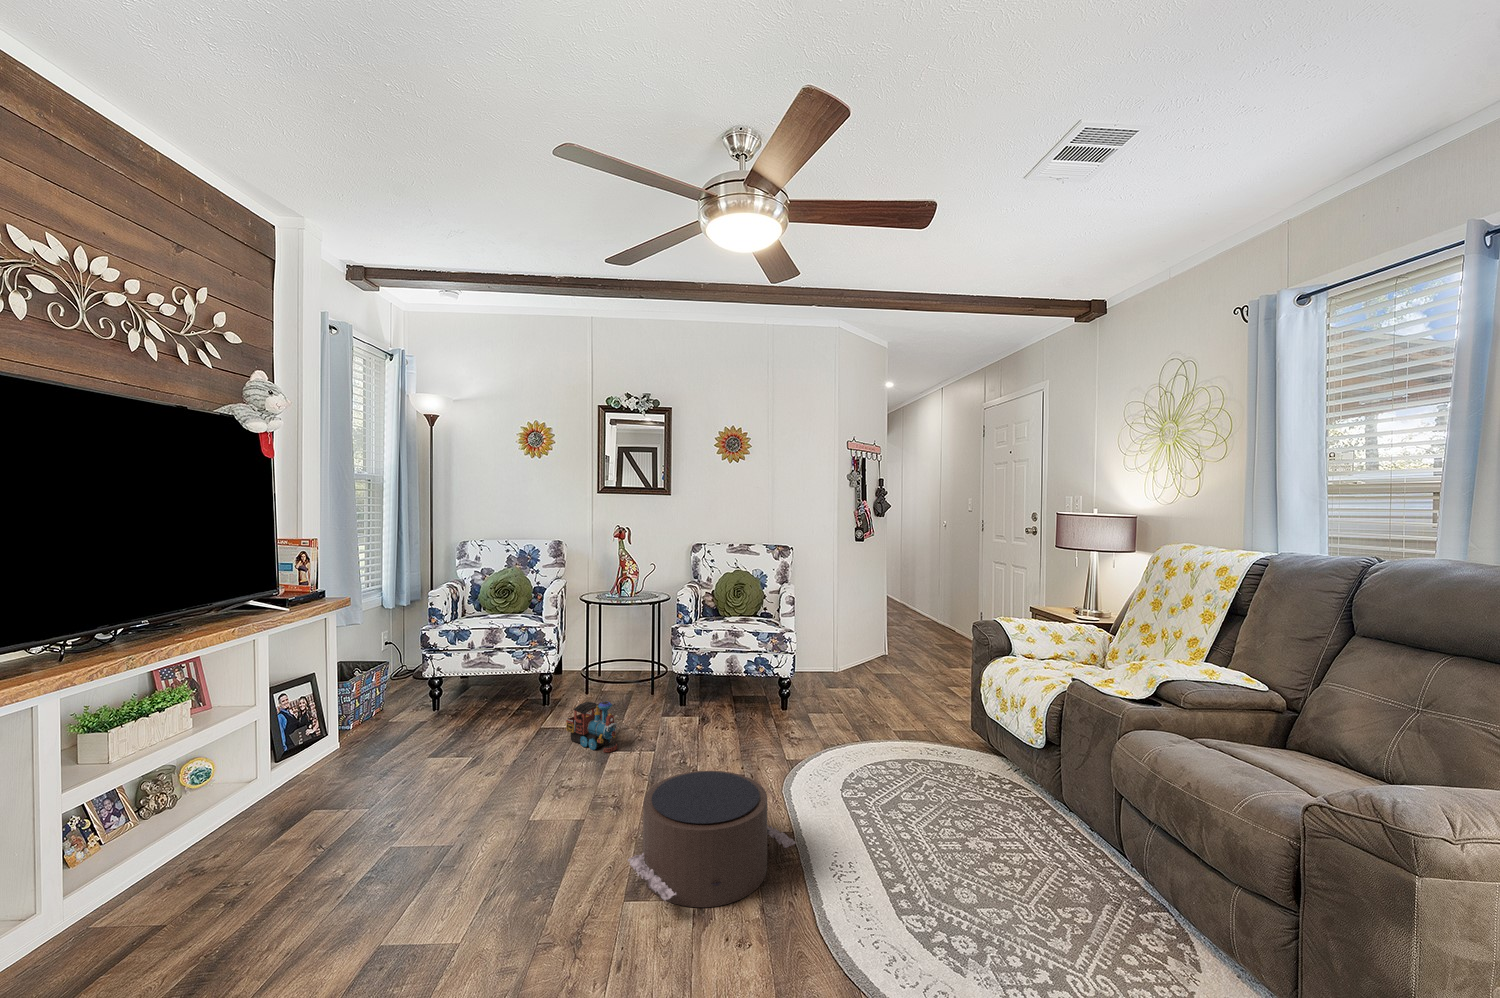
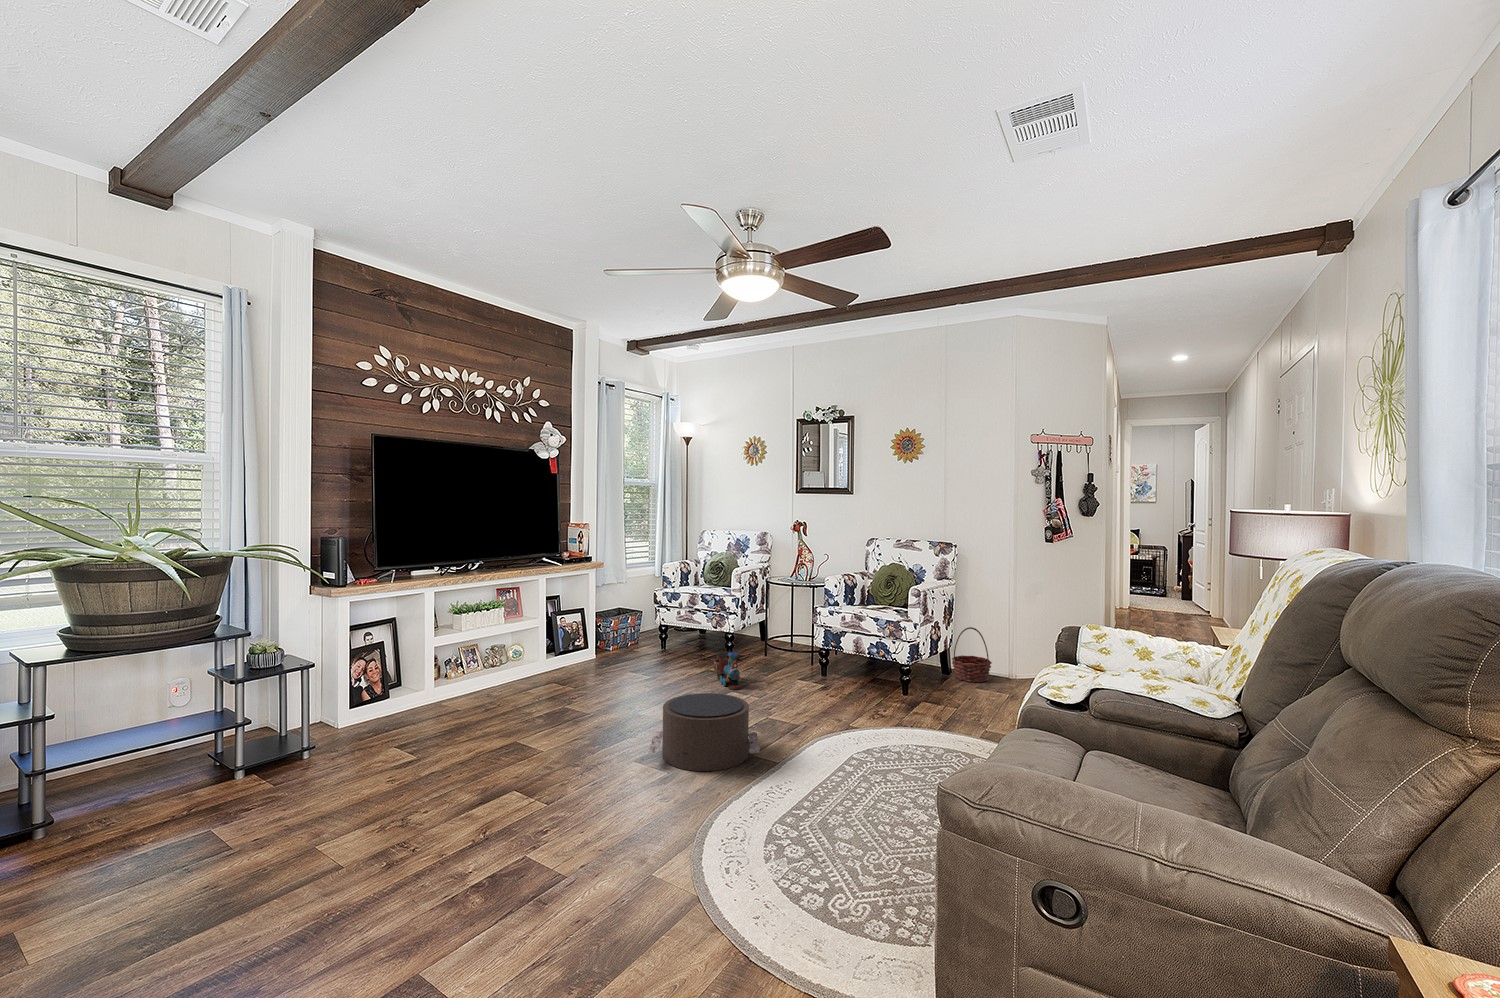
basket: none [798,628,836,683] -> present [952,627,992,682]

